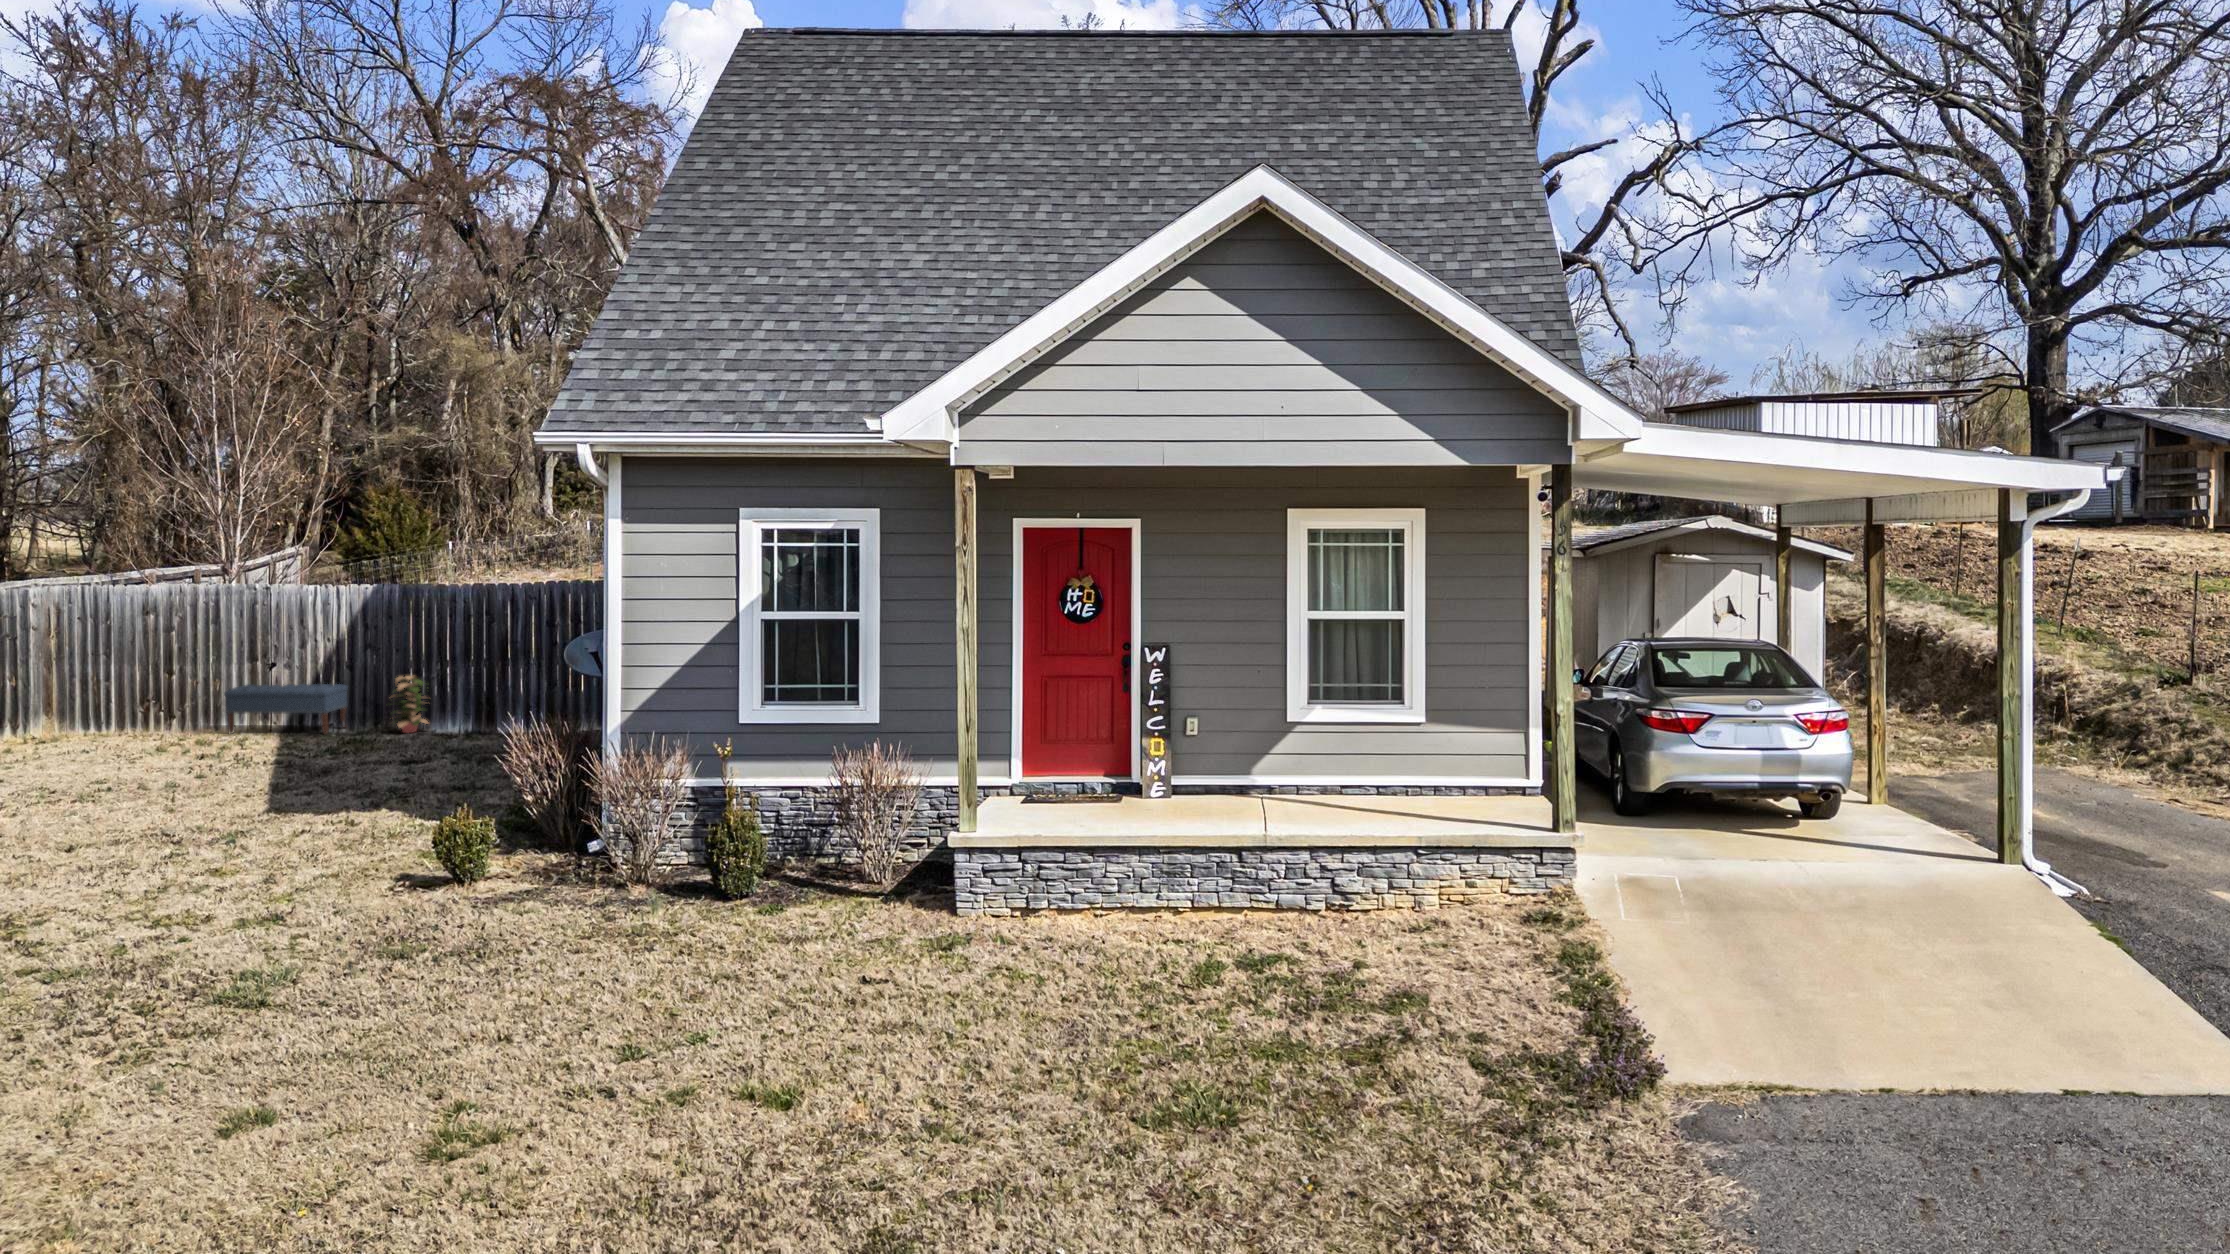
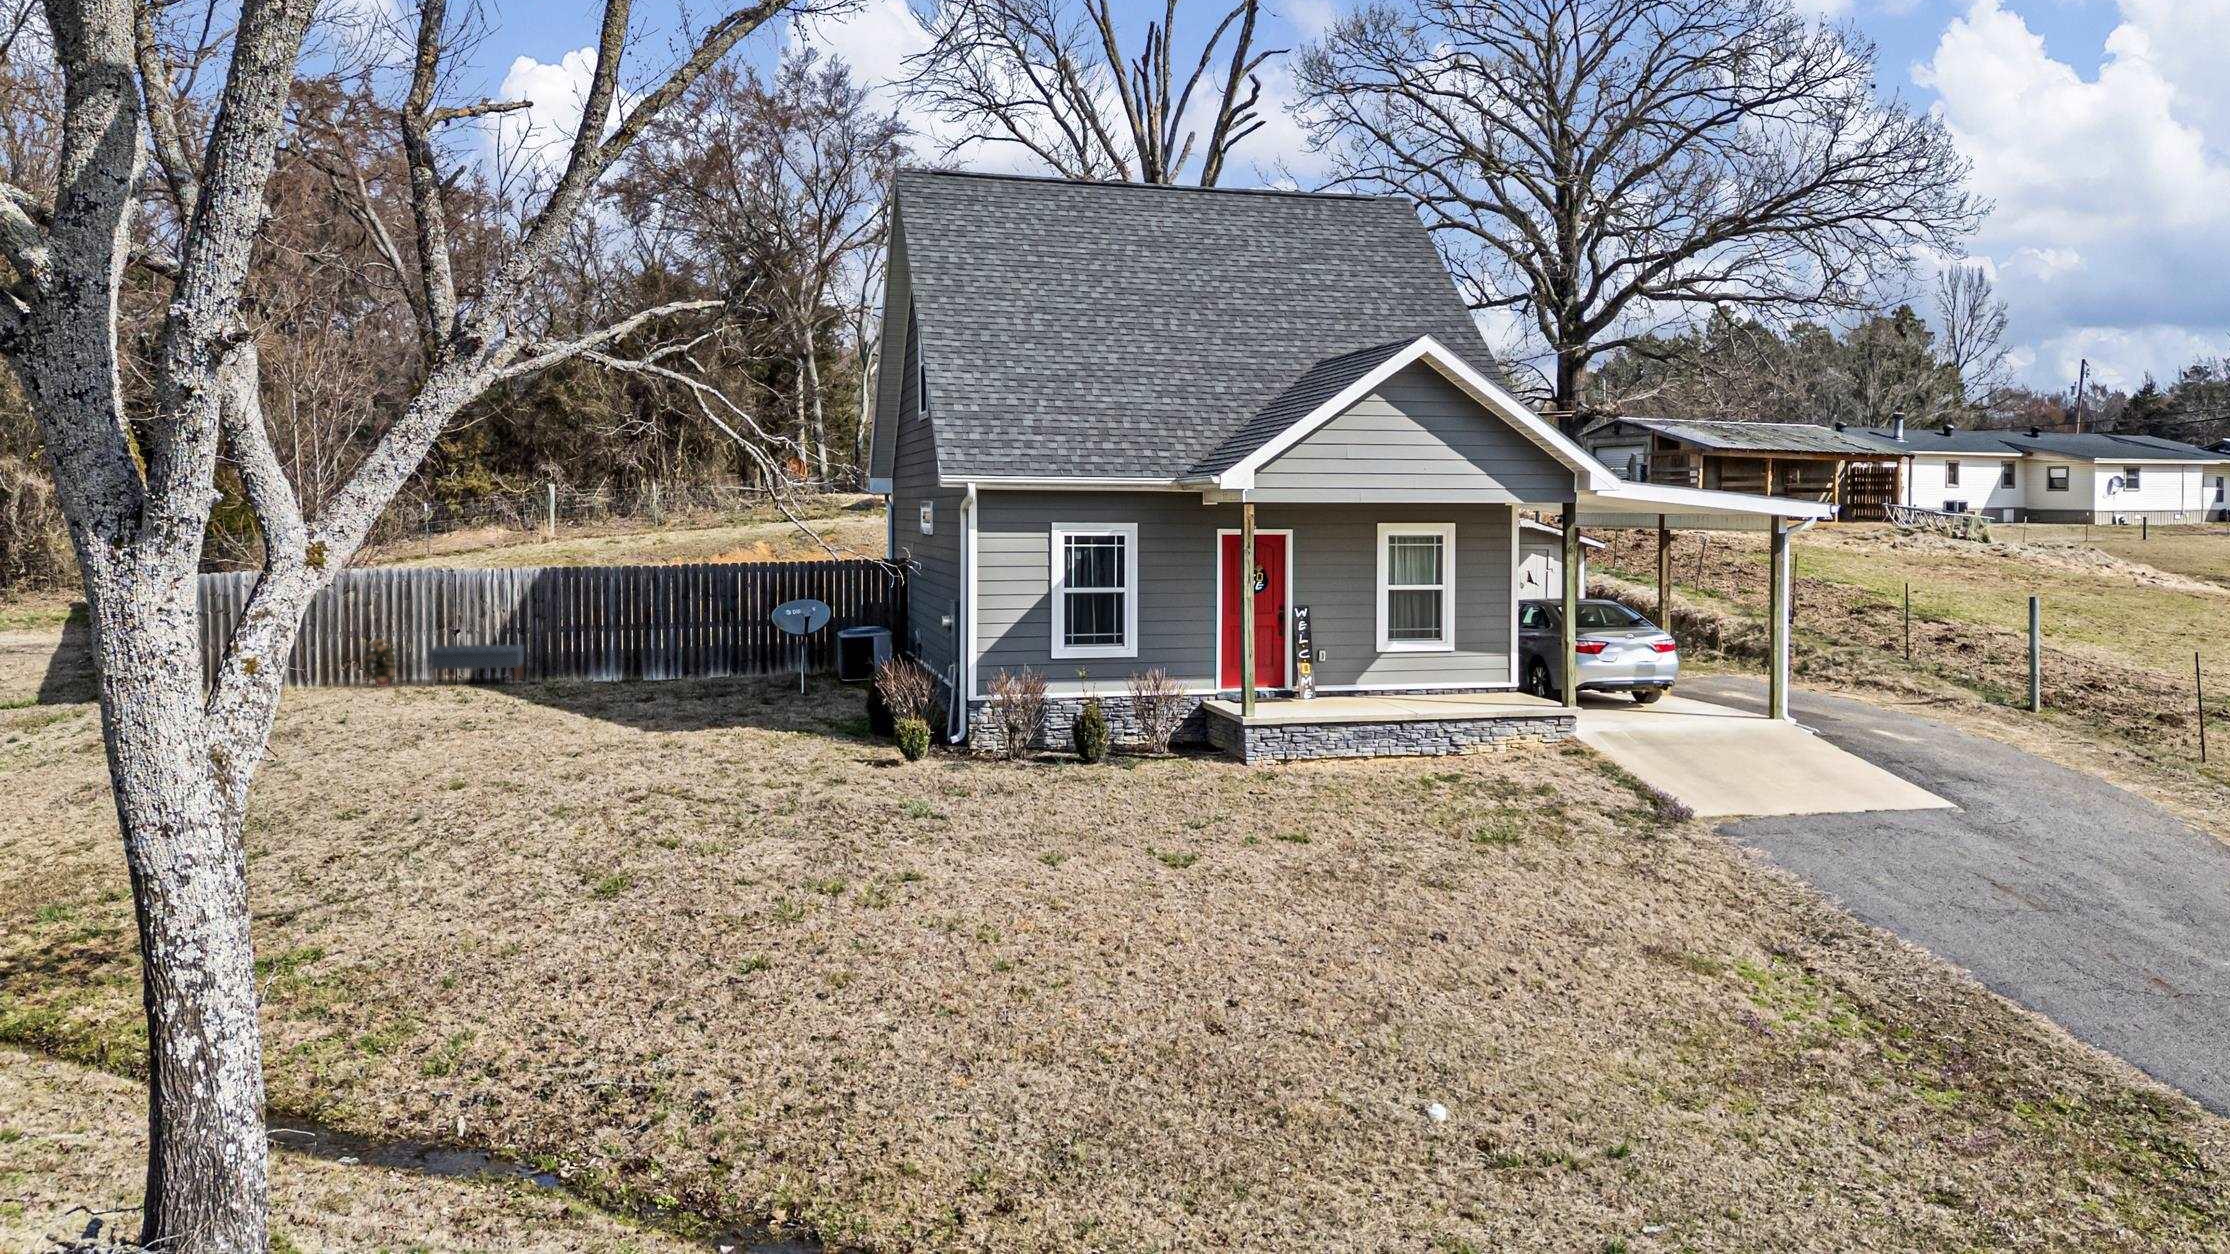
decorative plant: present [391,676,430,733] -> present [367,639,398,686]

